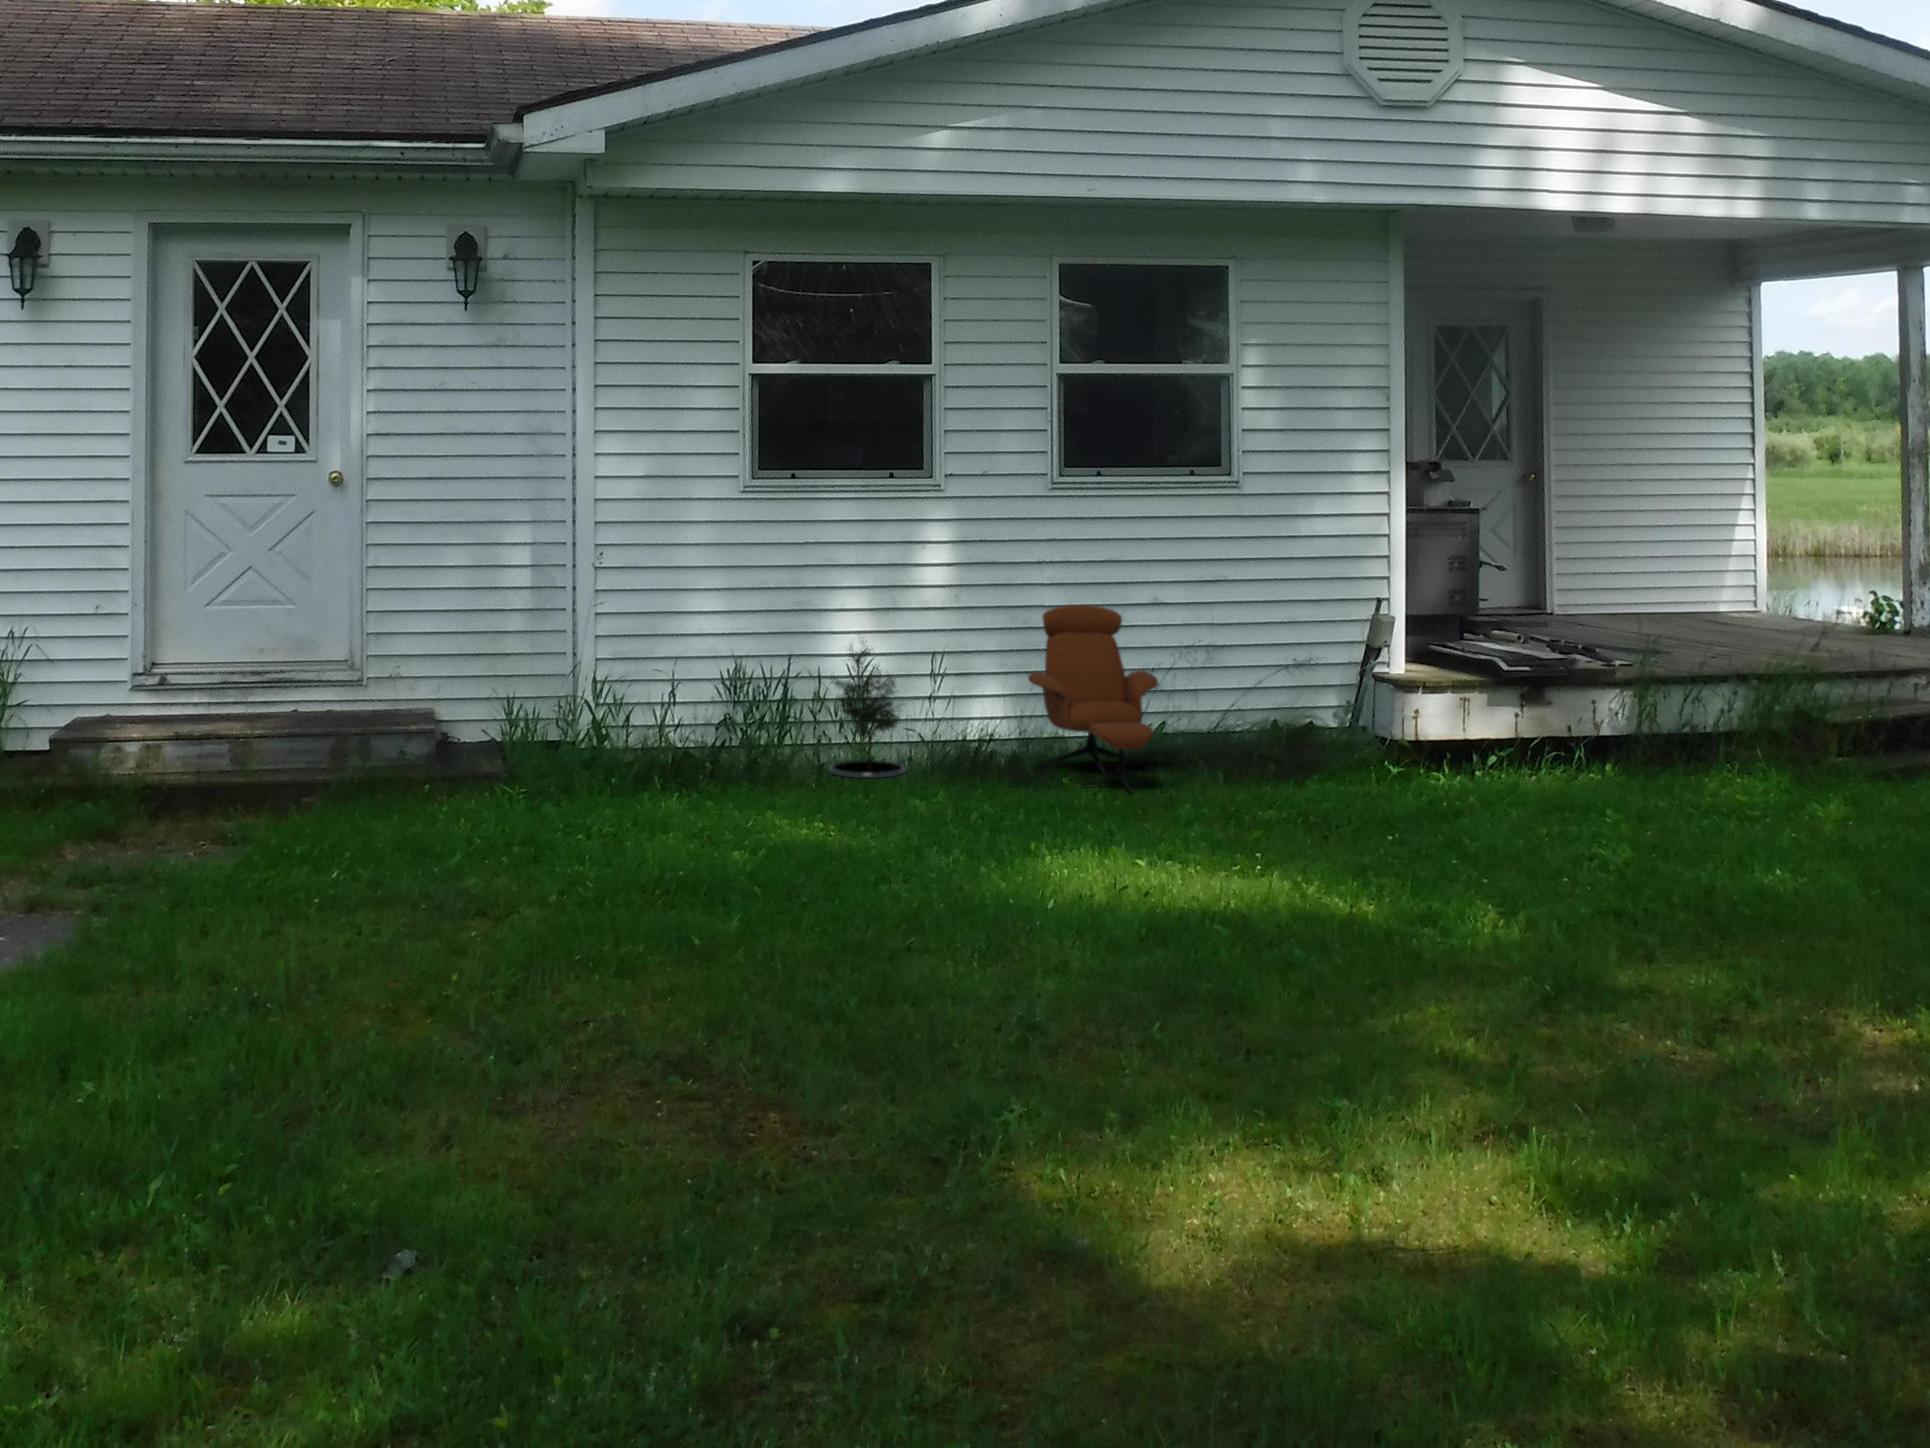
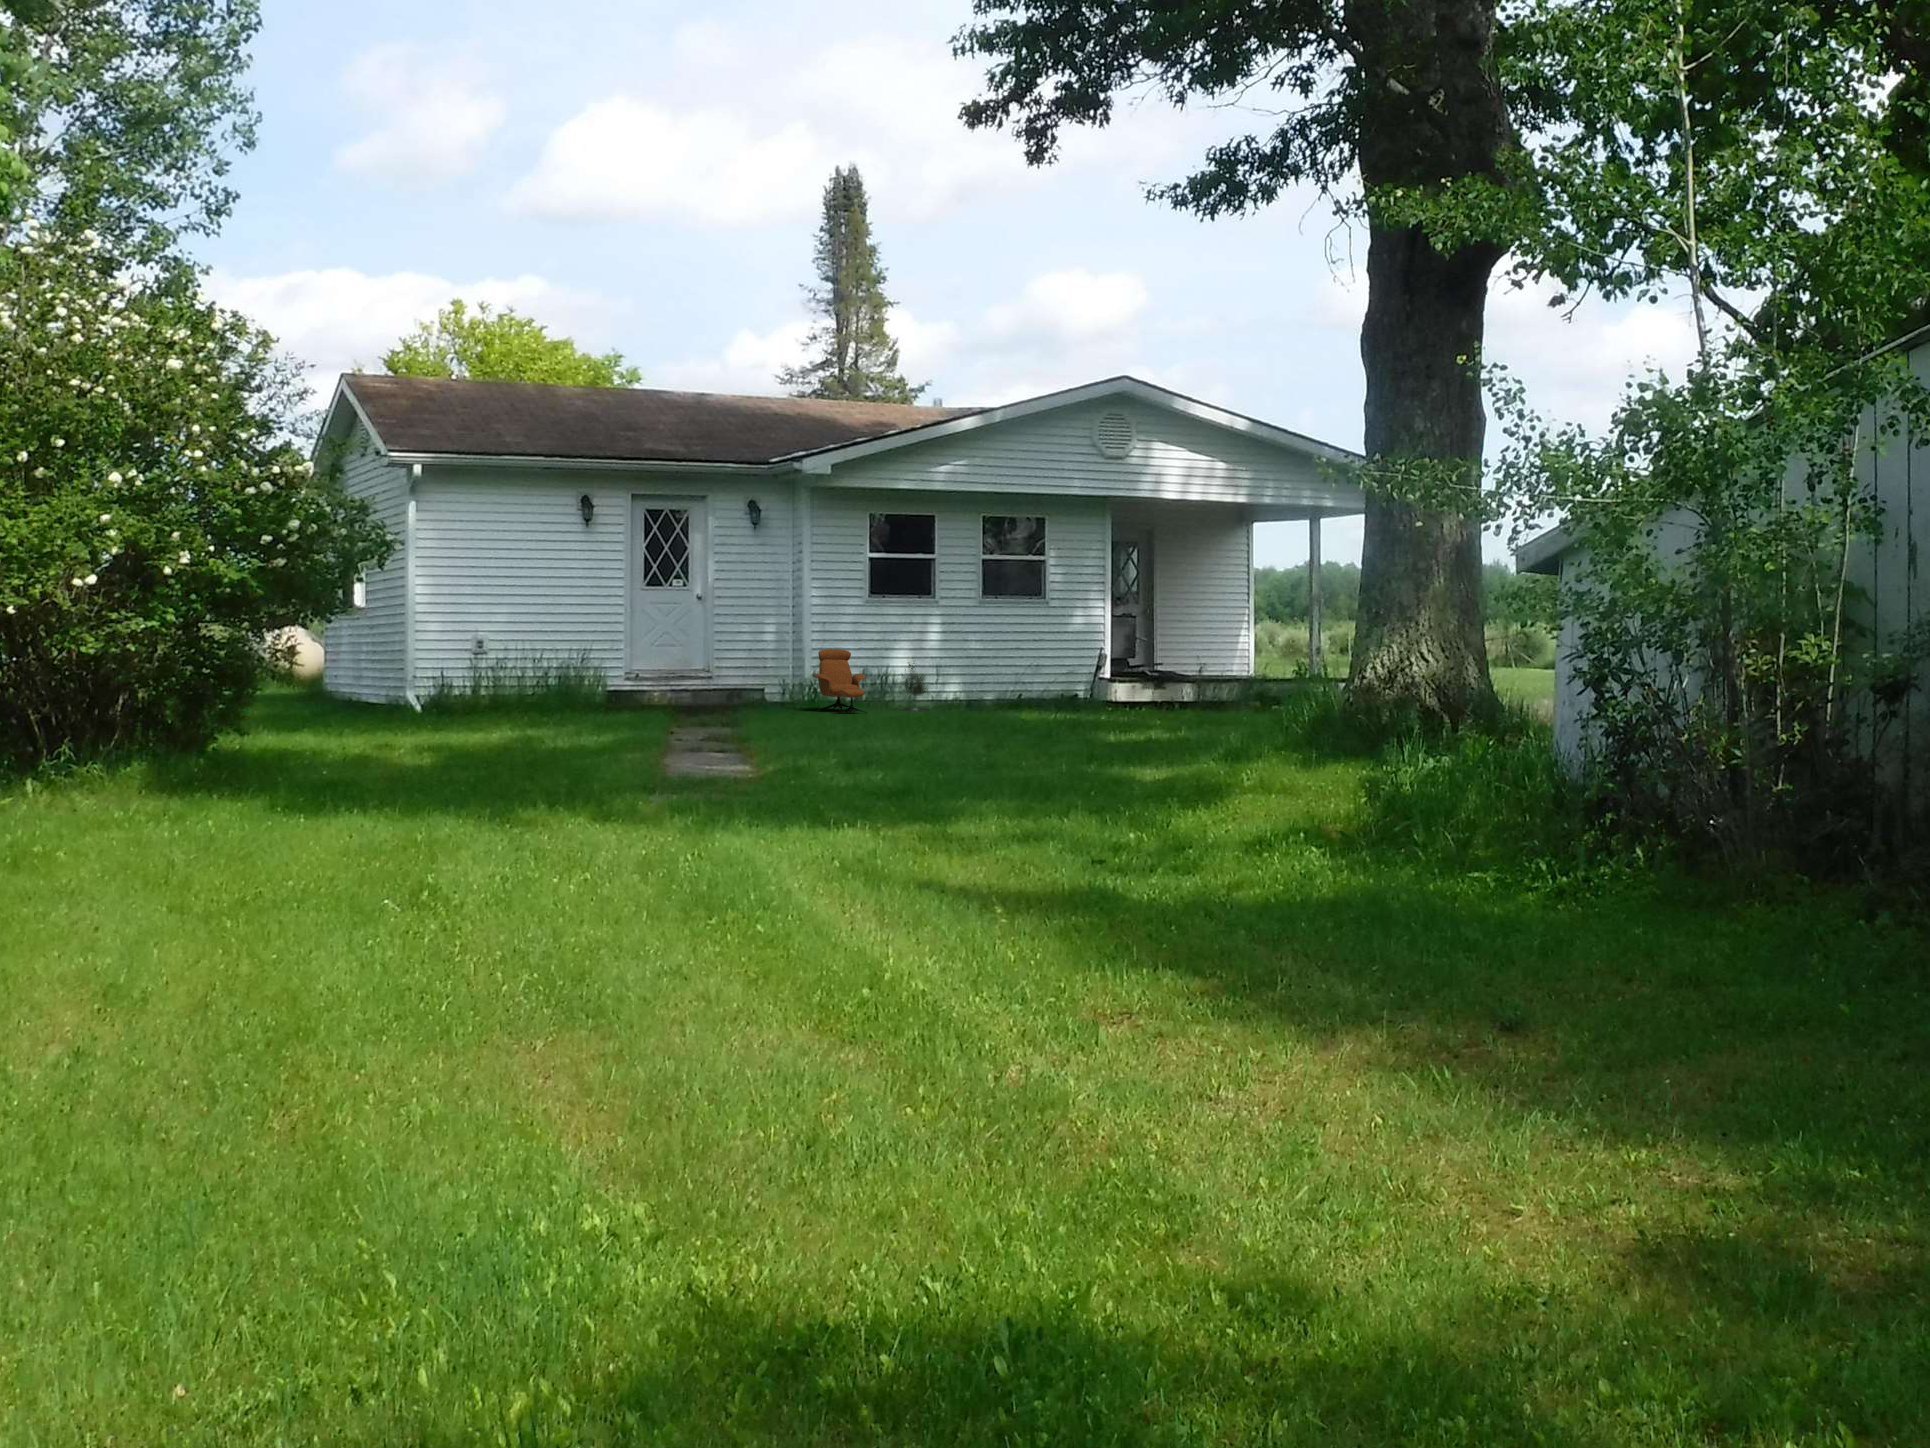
lounge chair: present [1028,605,1161,793] -> present [813,649,867,714]

